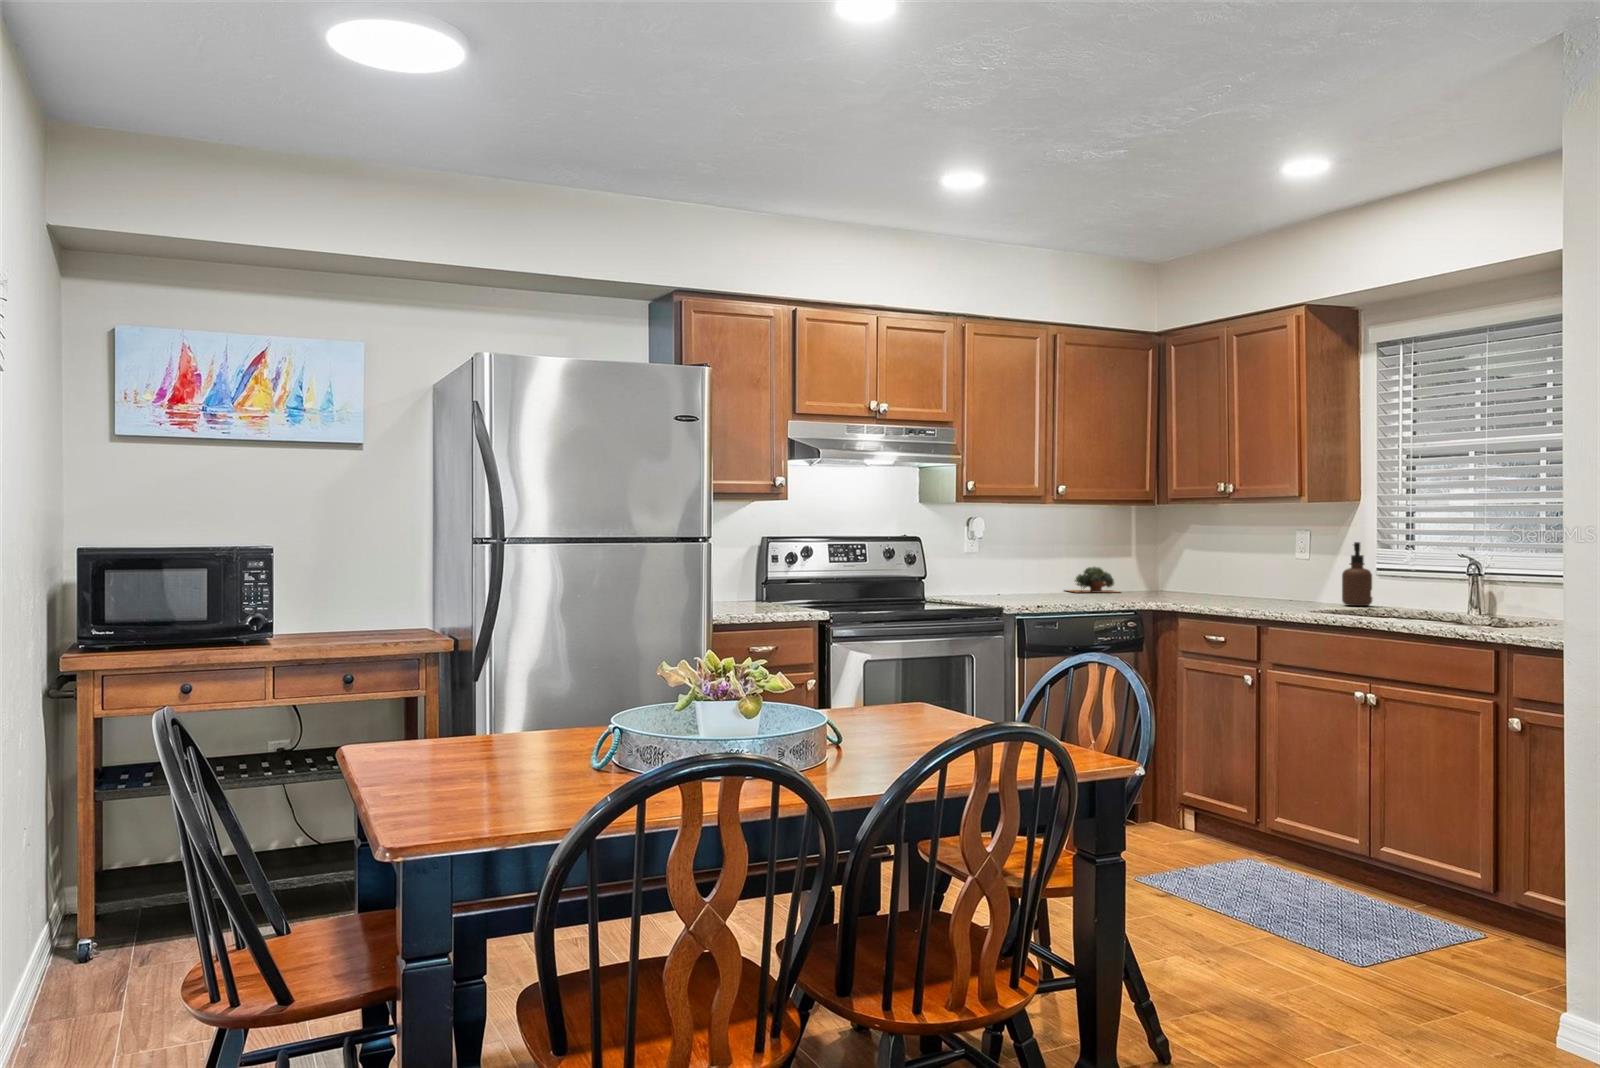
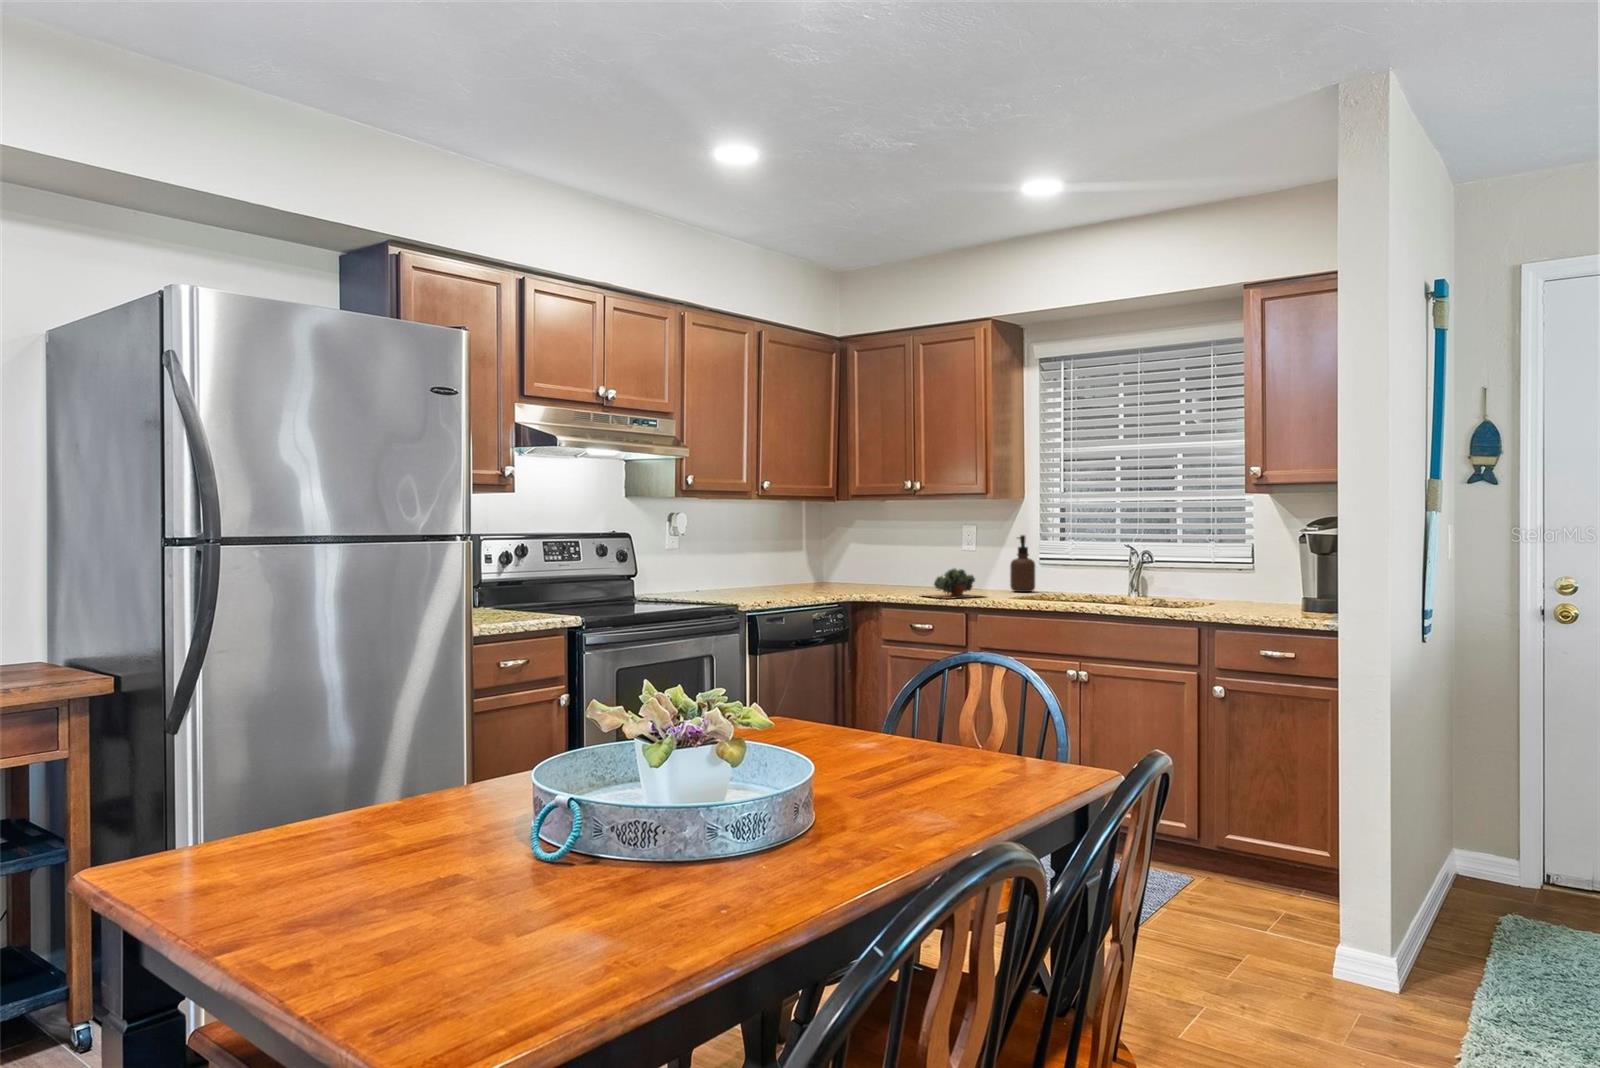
succulent plant: present [1068,567,1116,593] -> present [925,568,979,599]

